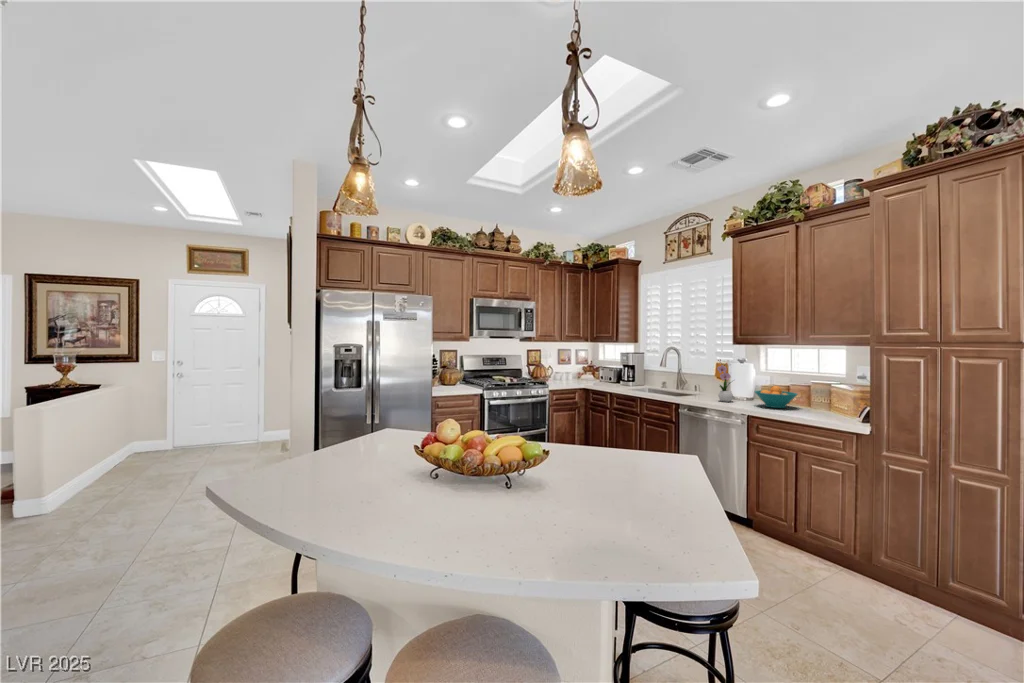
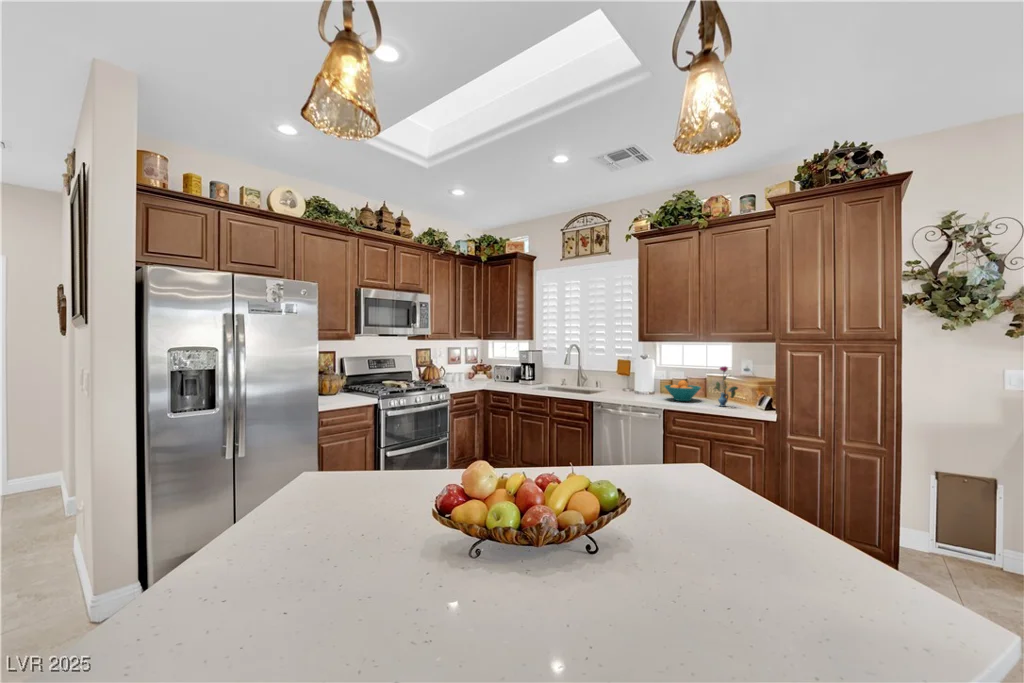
flower arrangement: present [717,359,733,402] -> none [629,356,643,398]
vase: none [806,371,832,416] -> present [714,366,738,406]

